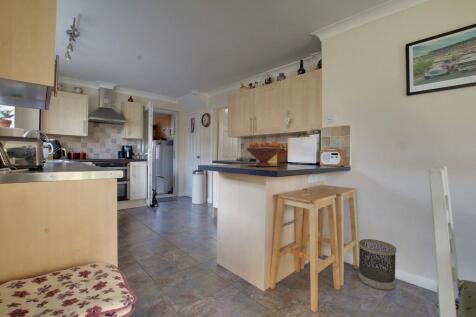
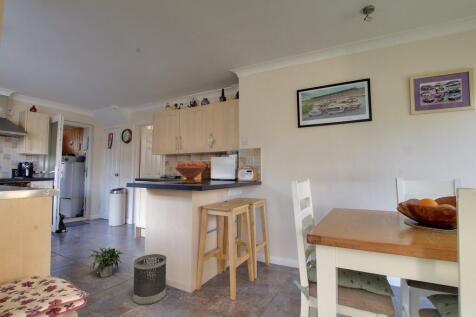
potted plant: none [164,225,198,255] -> present [89,247,123,277]
wastebasket: present [358,239,396,291] -> present [133,254,167,305]

